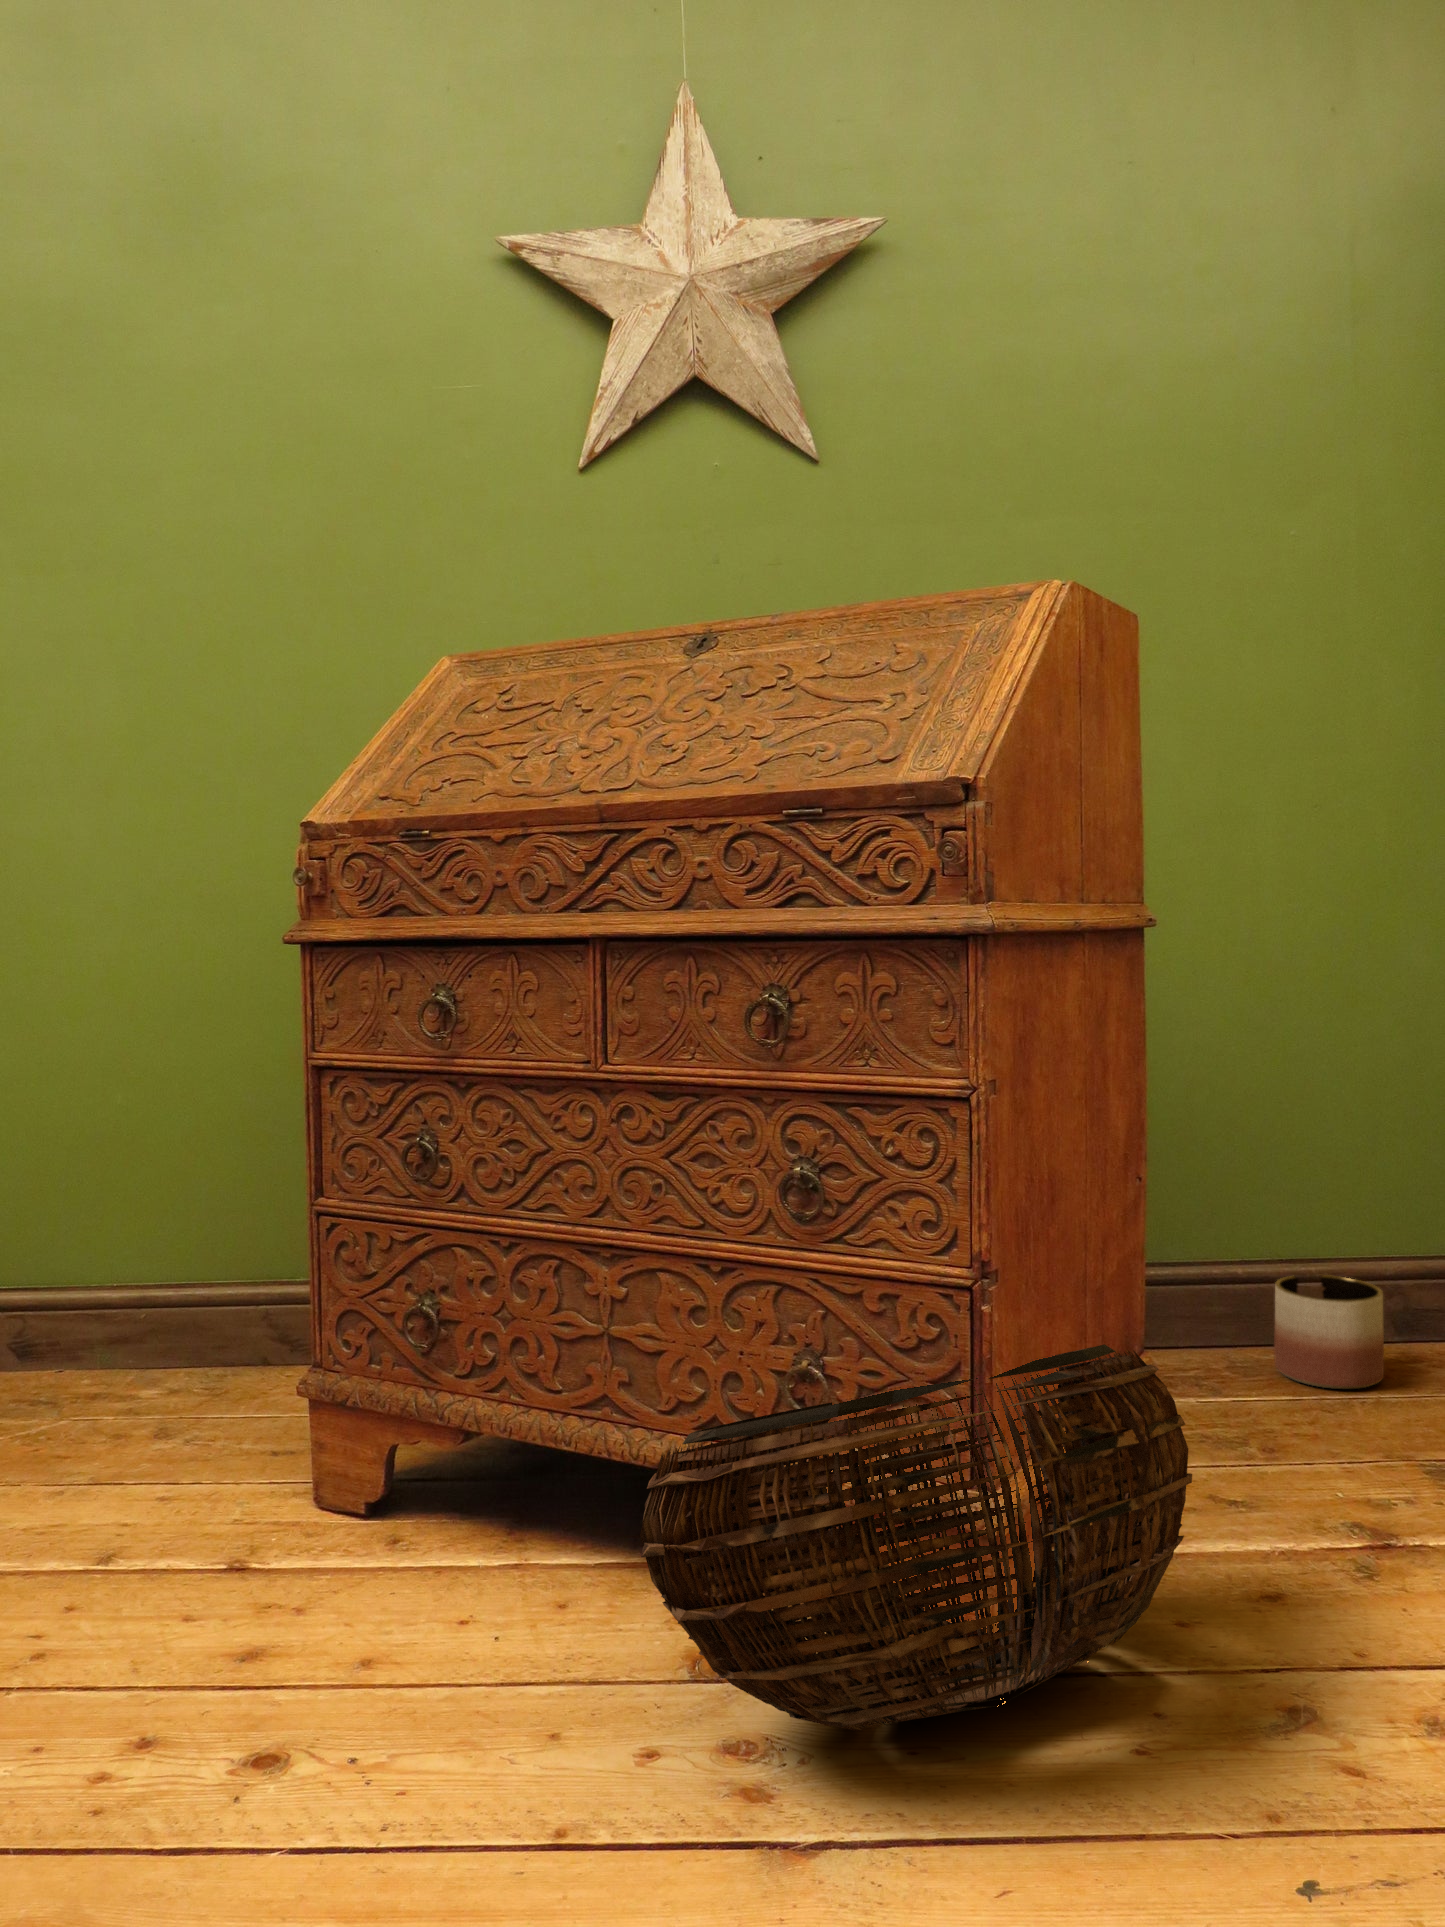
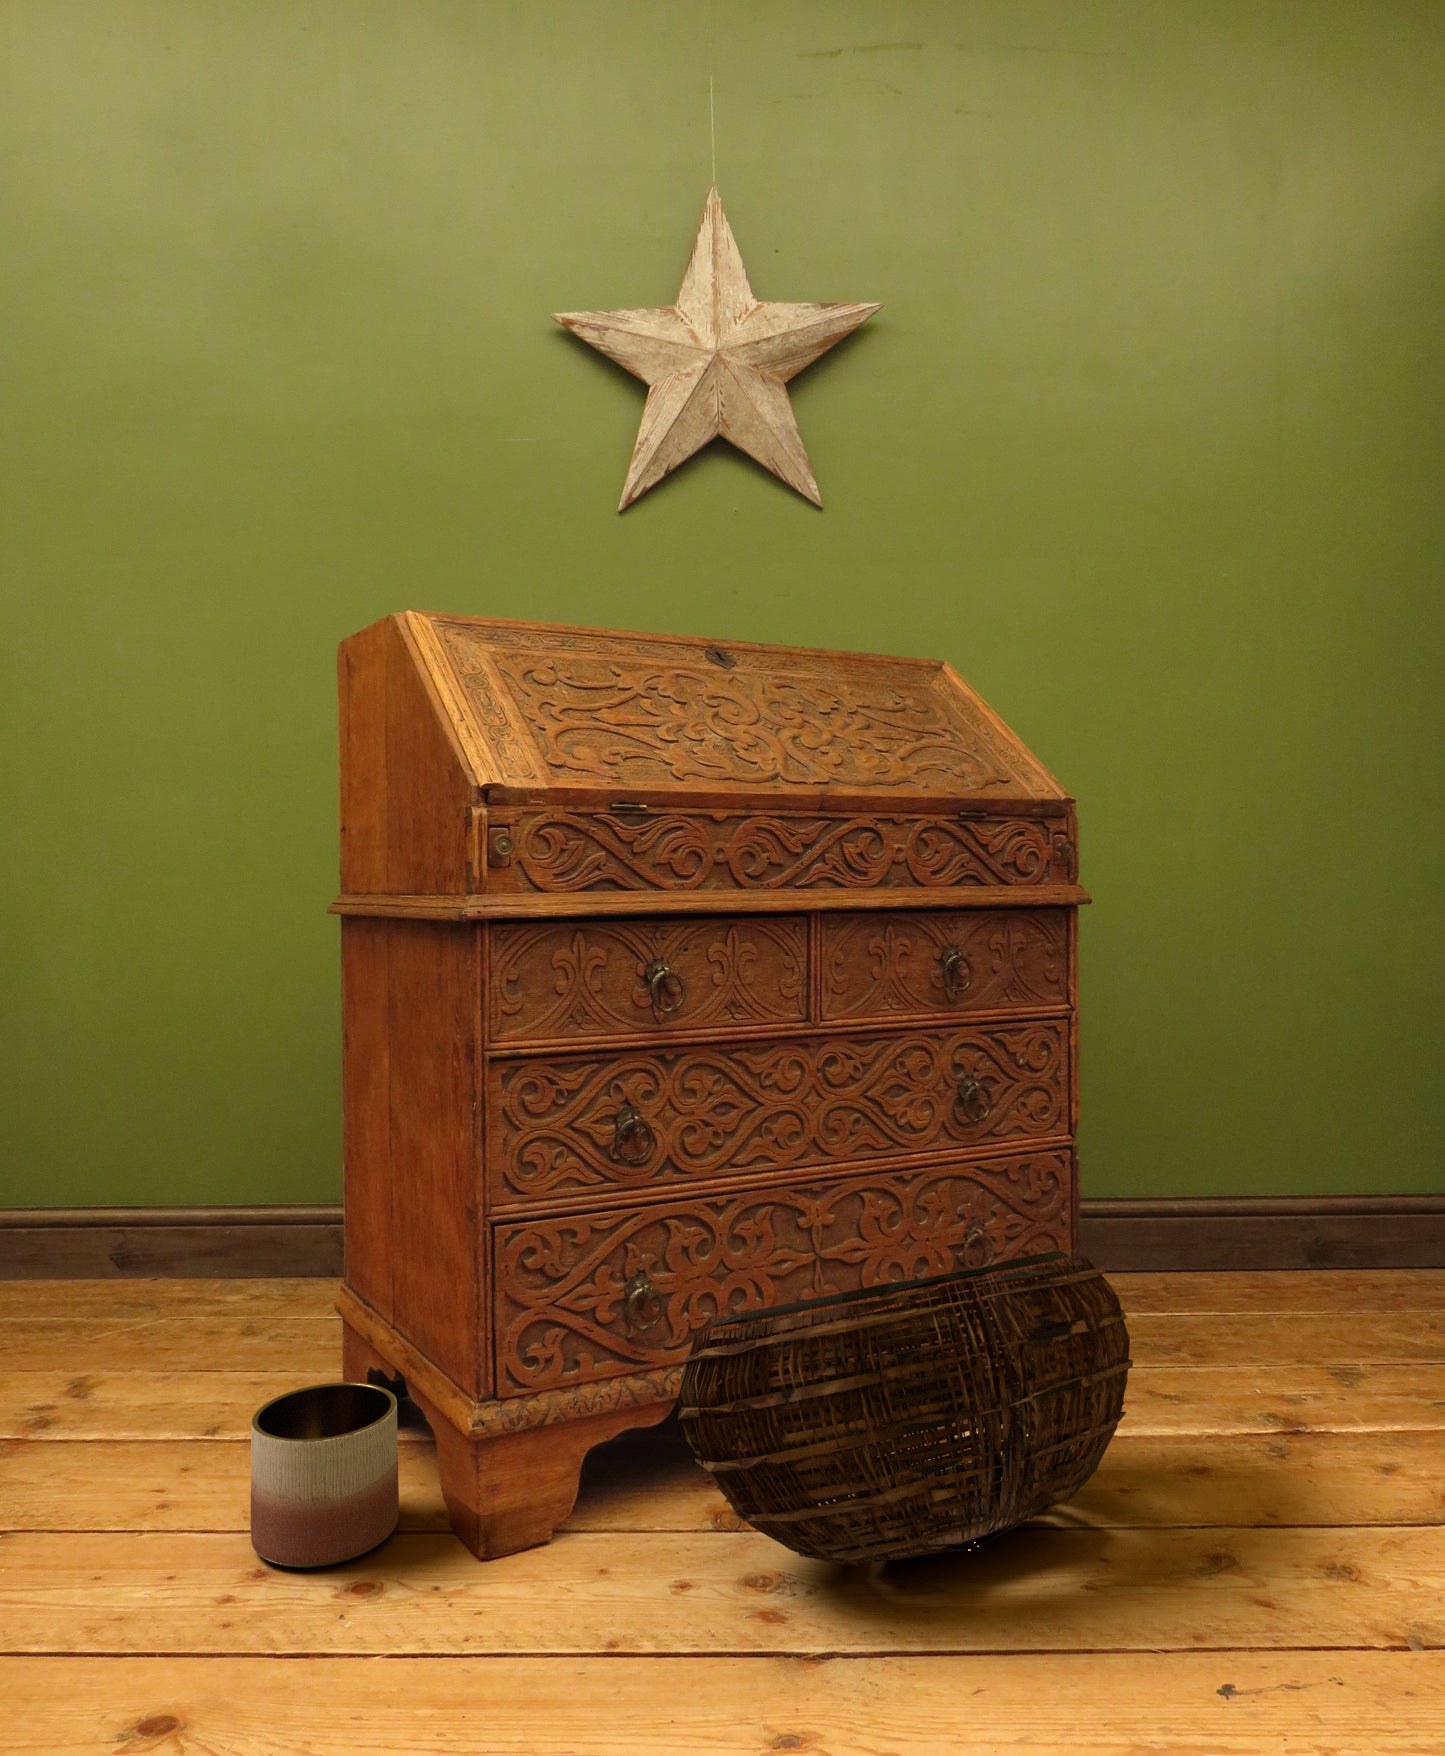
planter: present [1274,1275,1384,1389] -> present [251,1382,399,1568]

